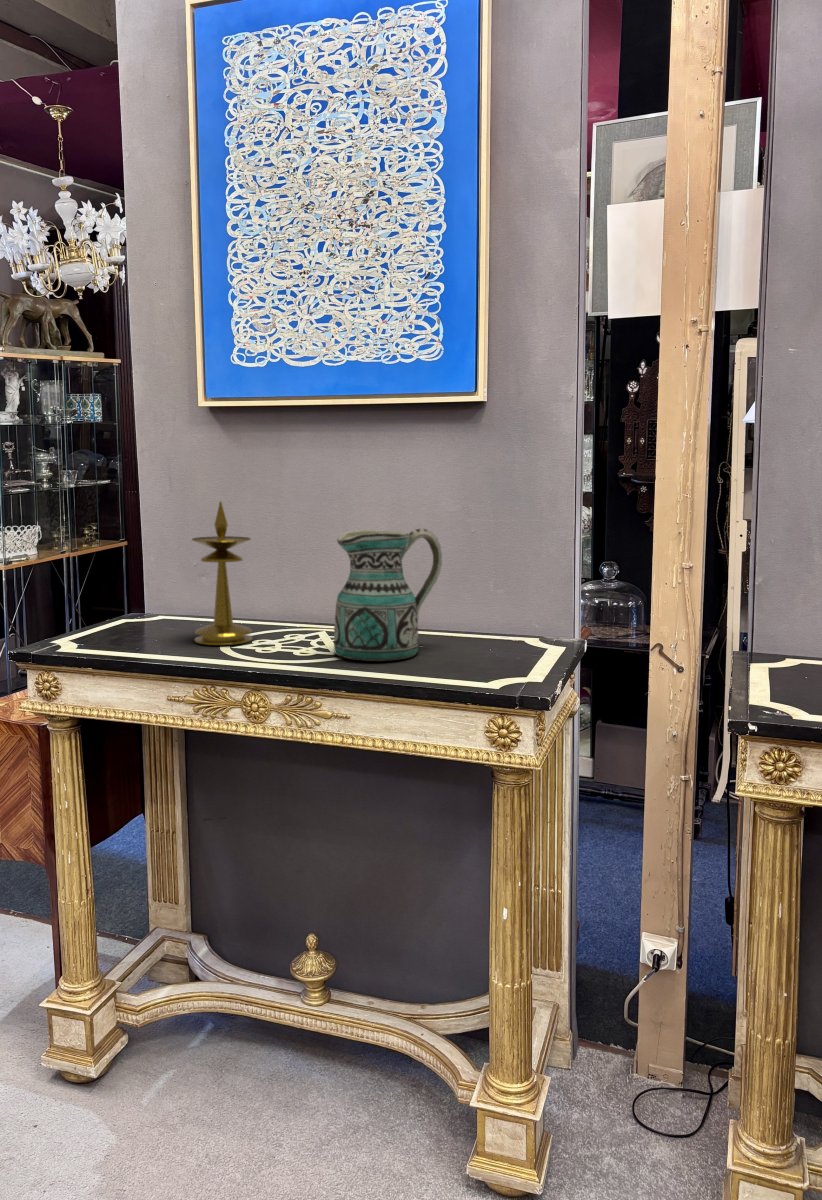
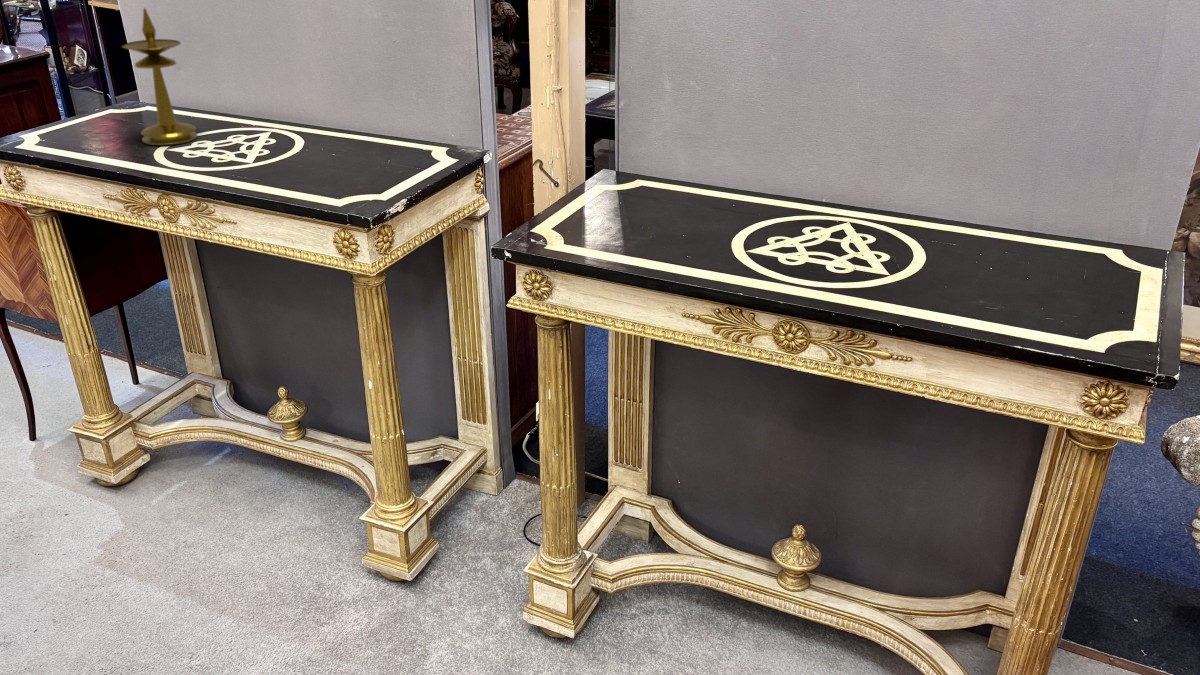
ceramic pitcher: present [334,529,442,661] -> none [229,42,343,169]

